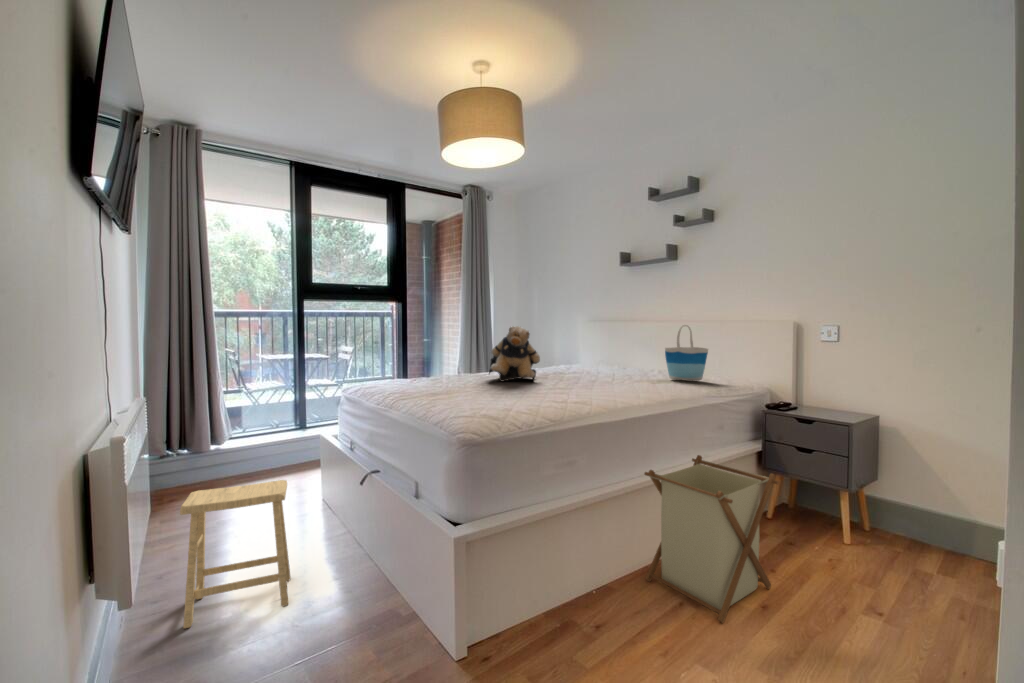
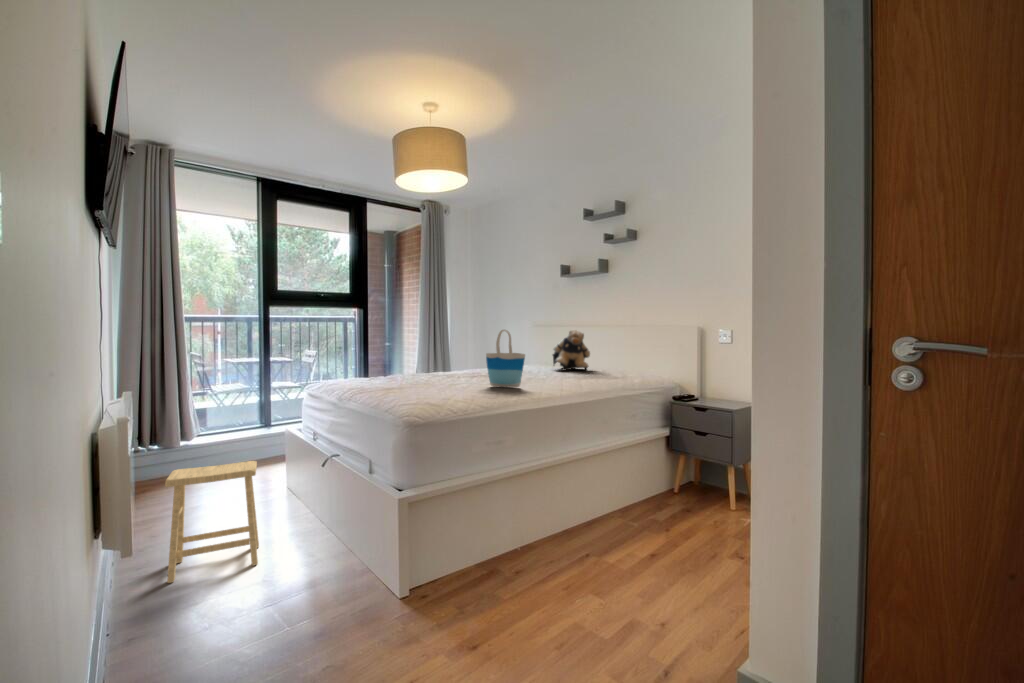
tote bag: present [665,325,708,381] -> present [486,330,525,387]
teddy bear: present [489,326,540,381] -> present [553,330,590,371]
laundry basket: present [644,455,779,623] -> none [560,437,664,565]

